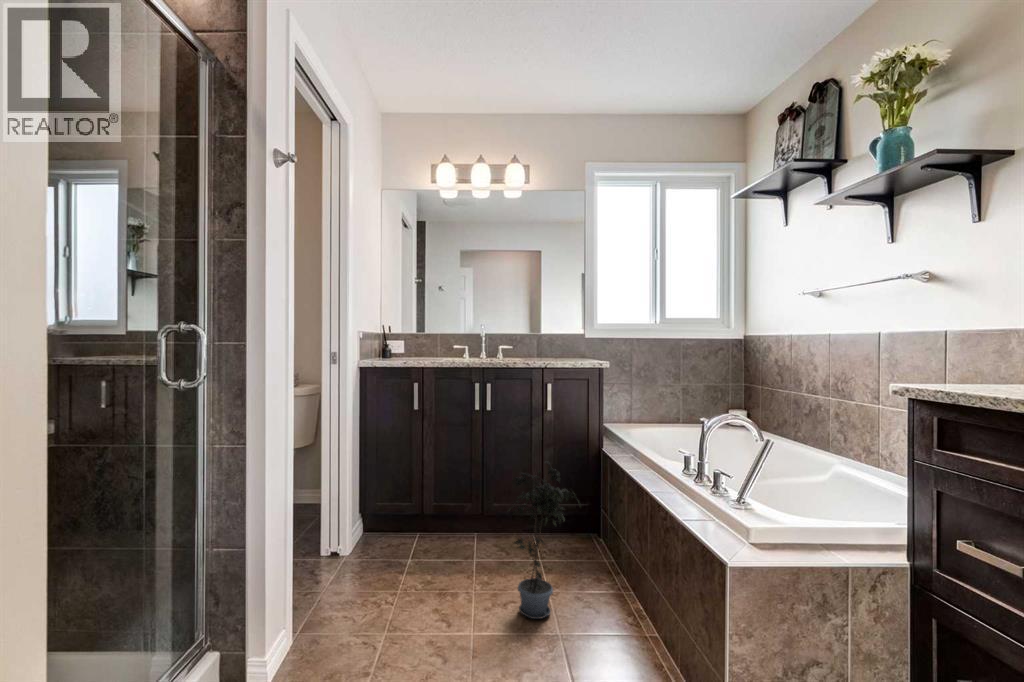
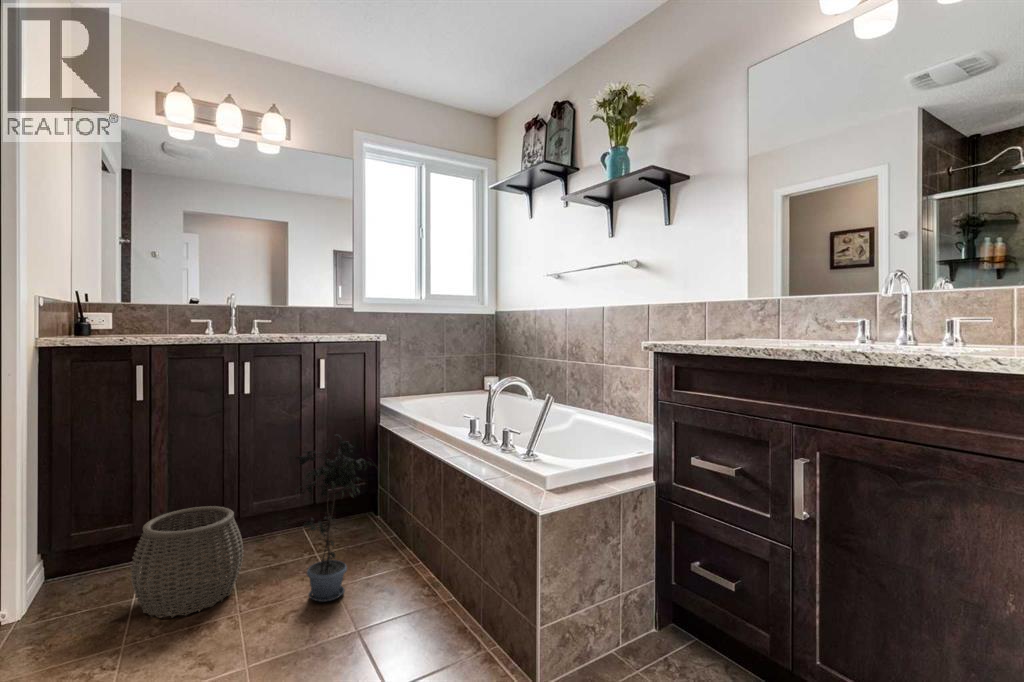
woven basket: none [395,507,474,598] -> present [130,506,244,618]

